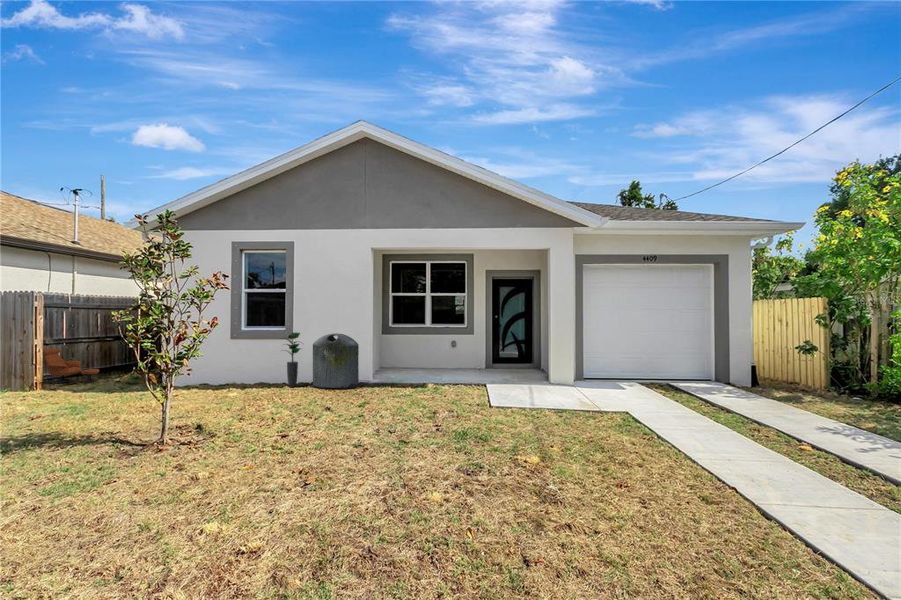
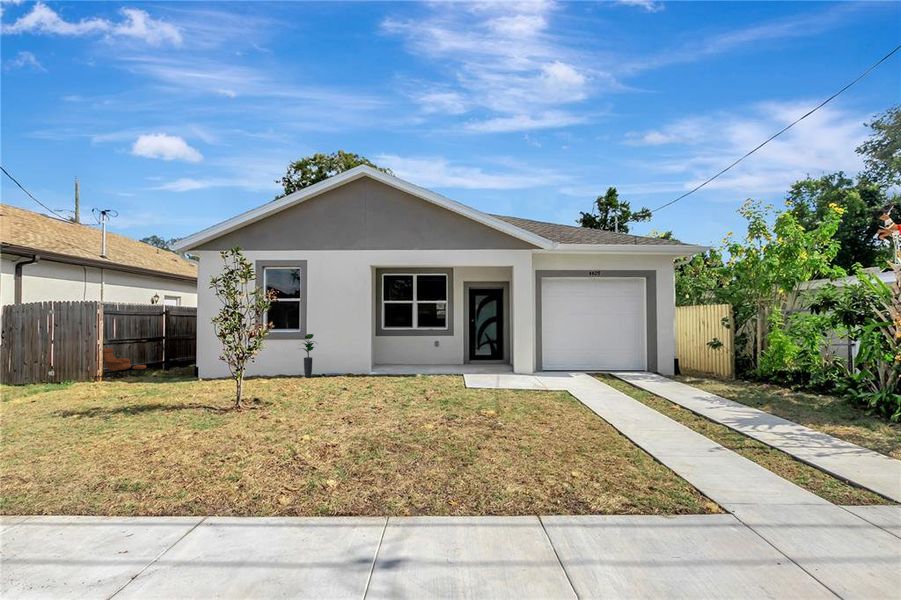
trash can: present [313,333,359,390] -> none [325,334,362,379]

